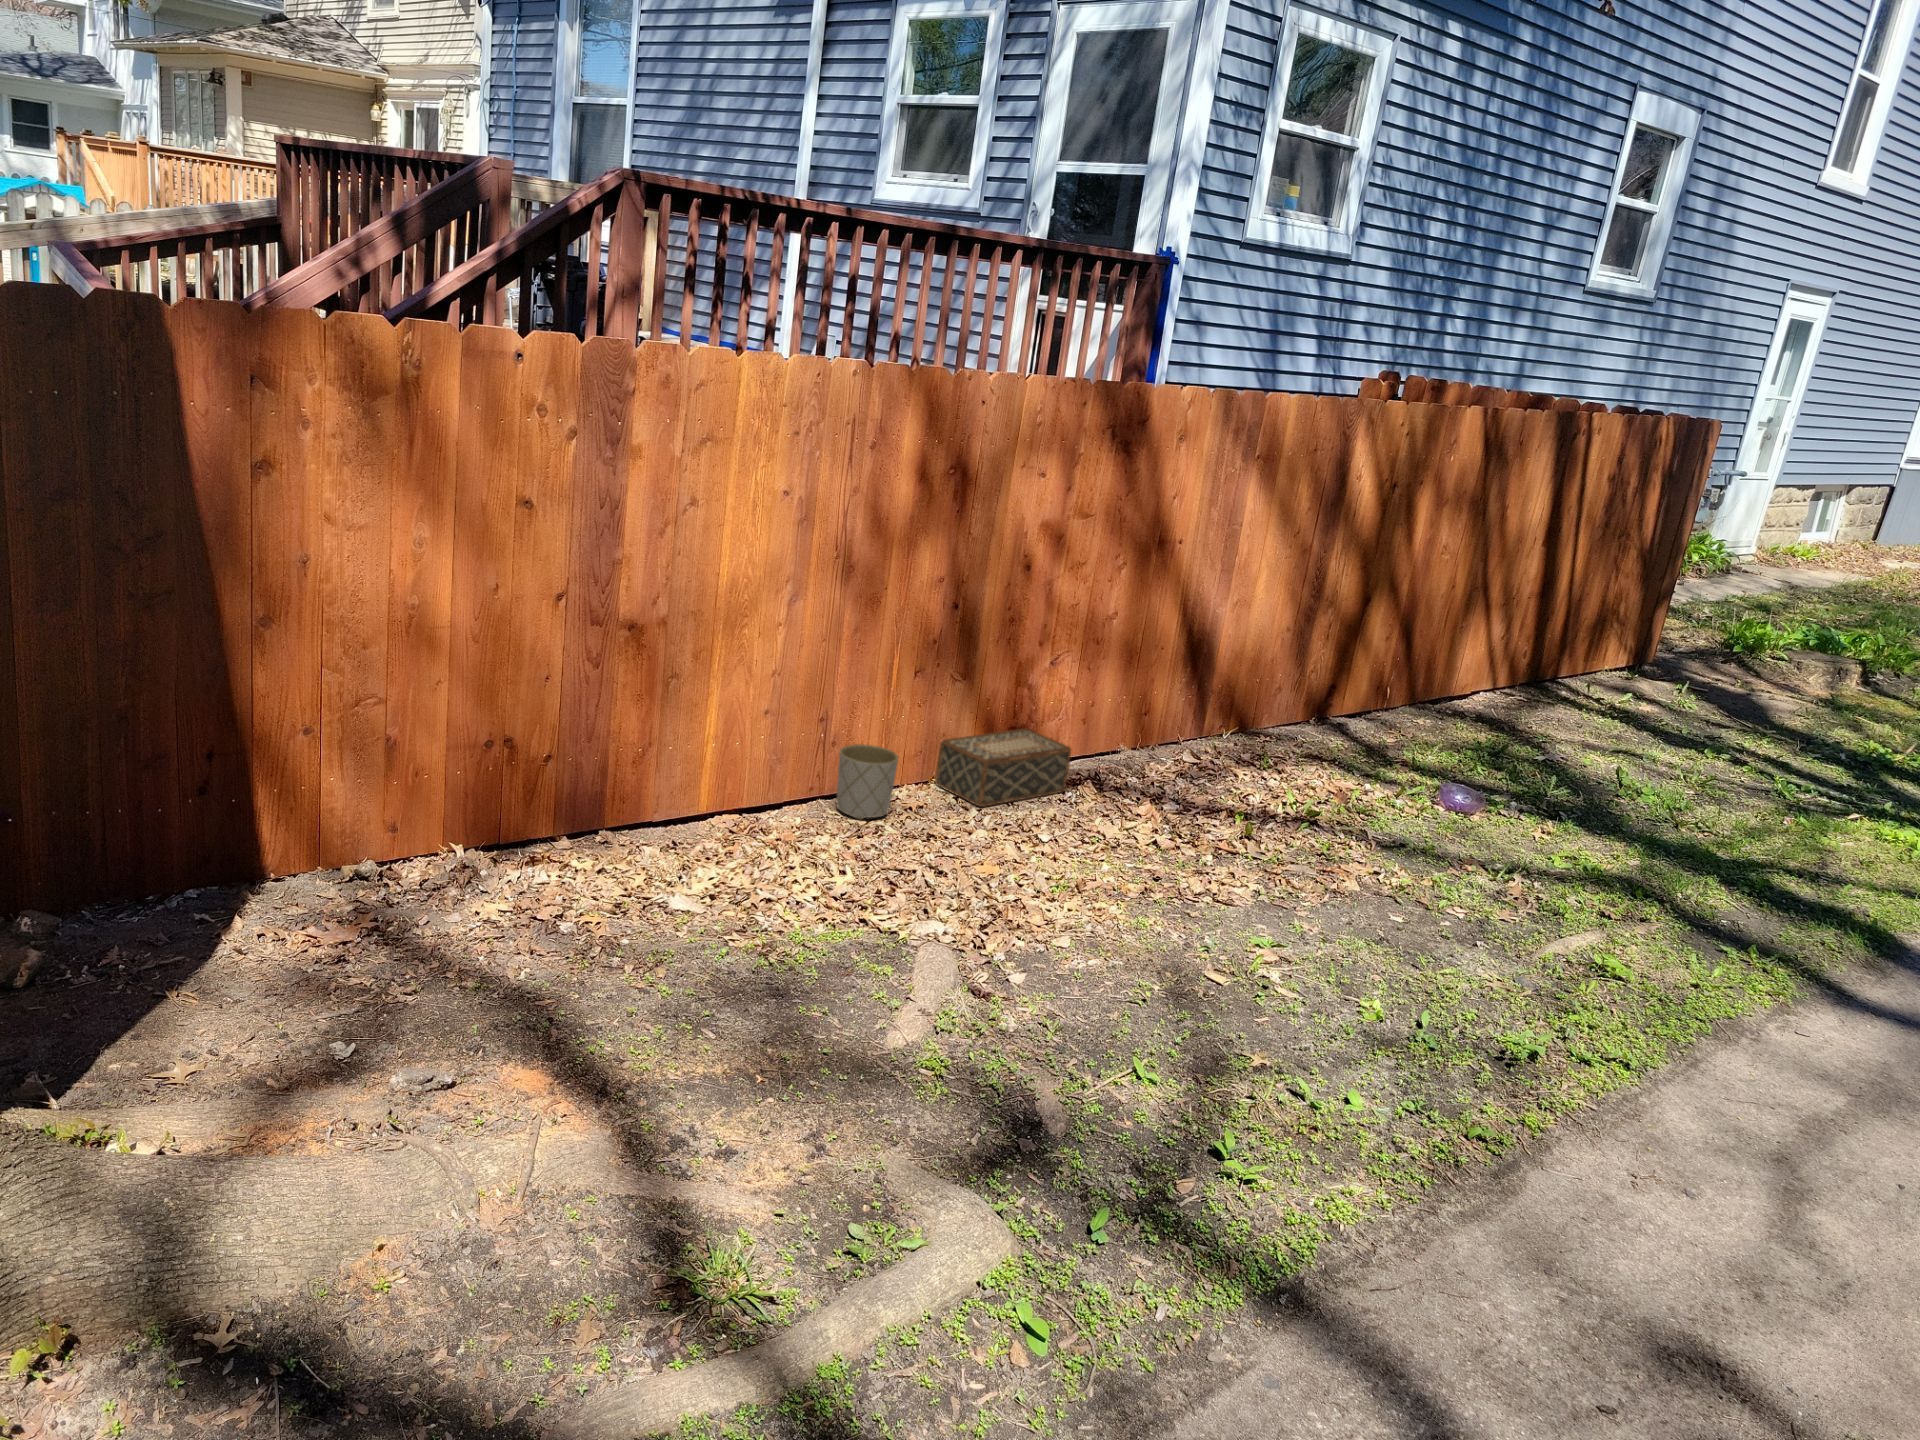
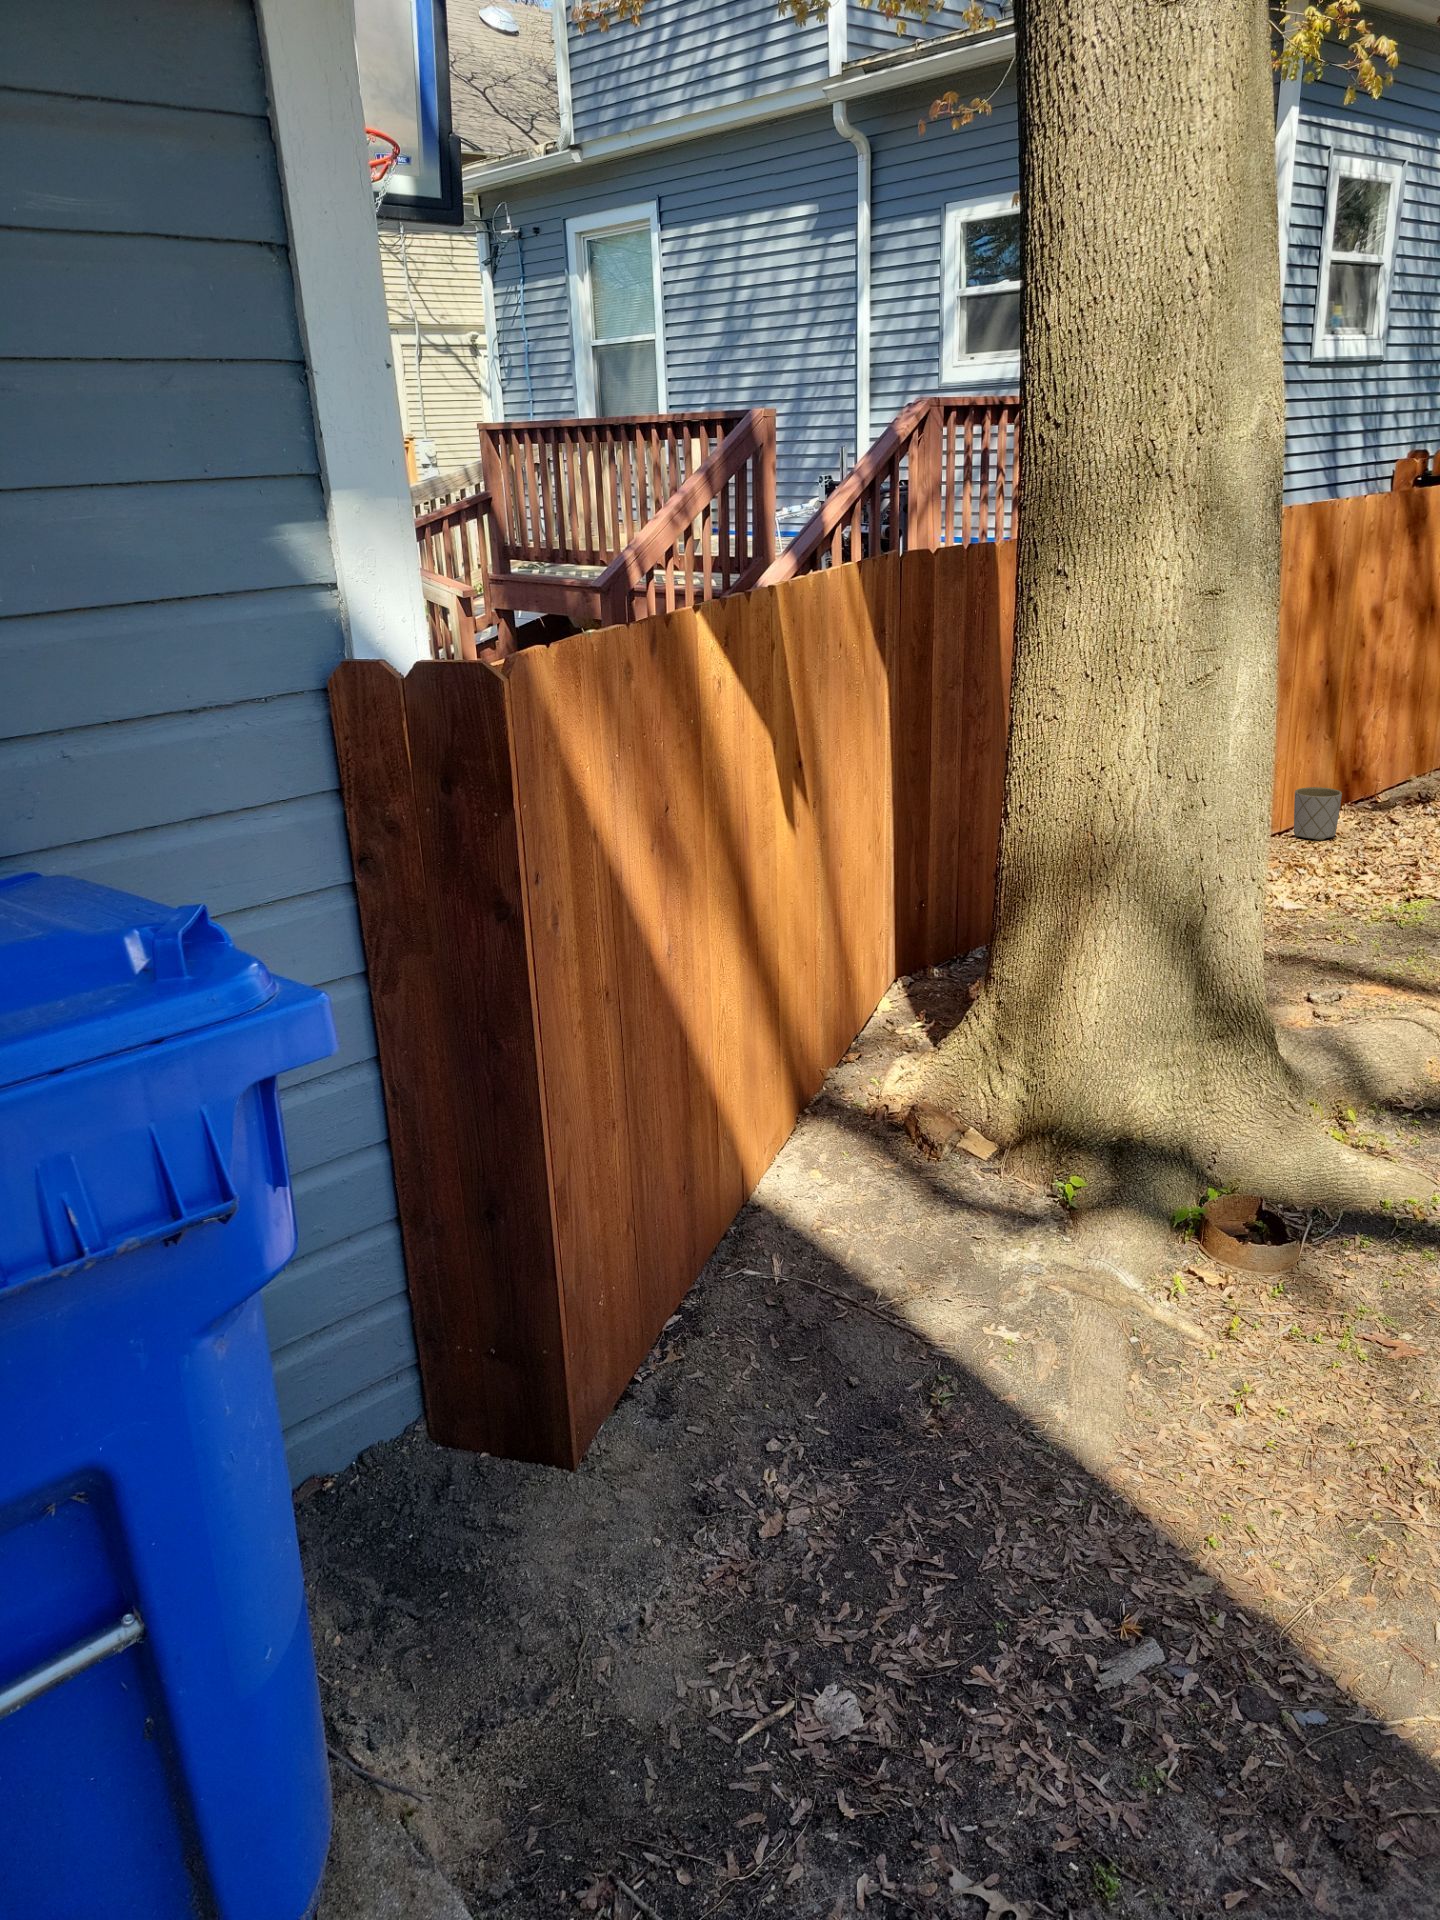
woven basket: present [935,729,1071,807] -> none [1333,765,1425,822]

